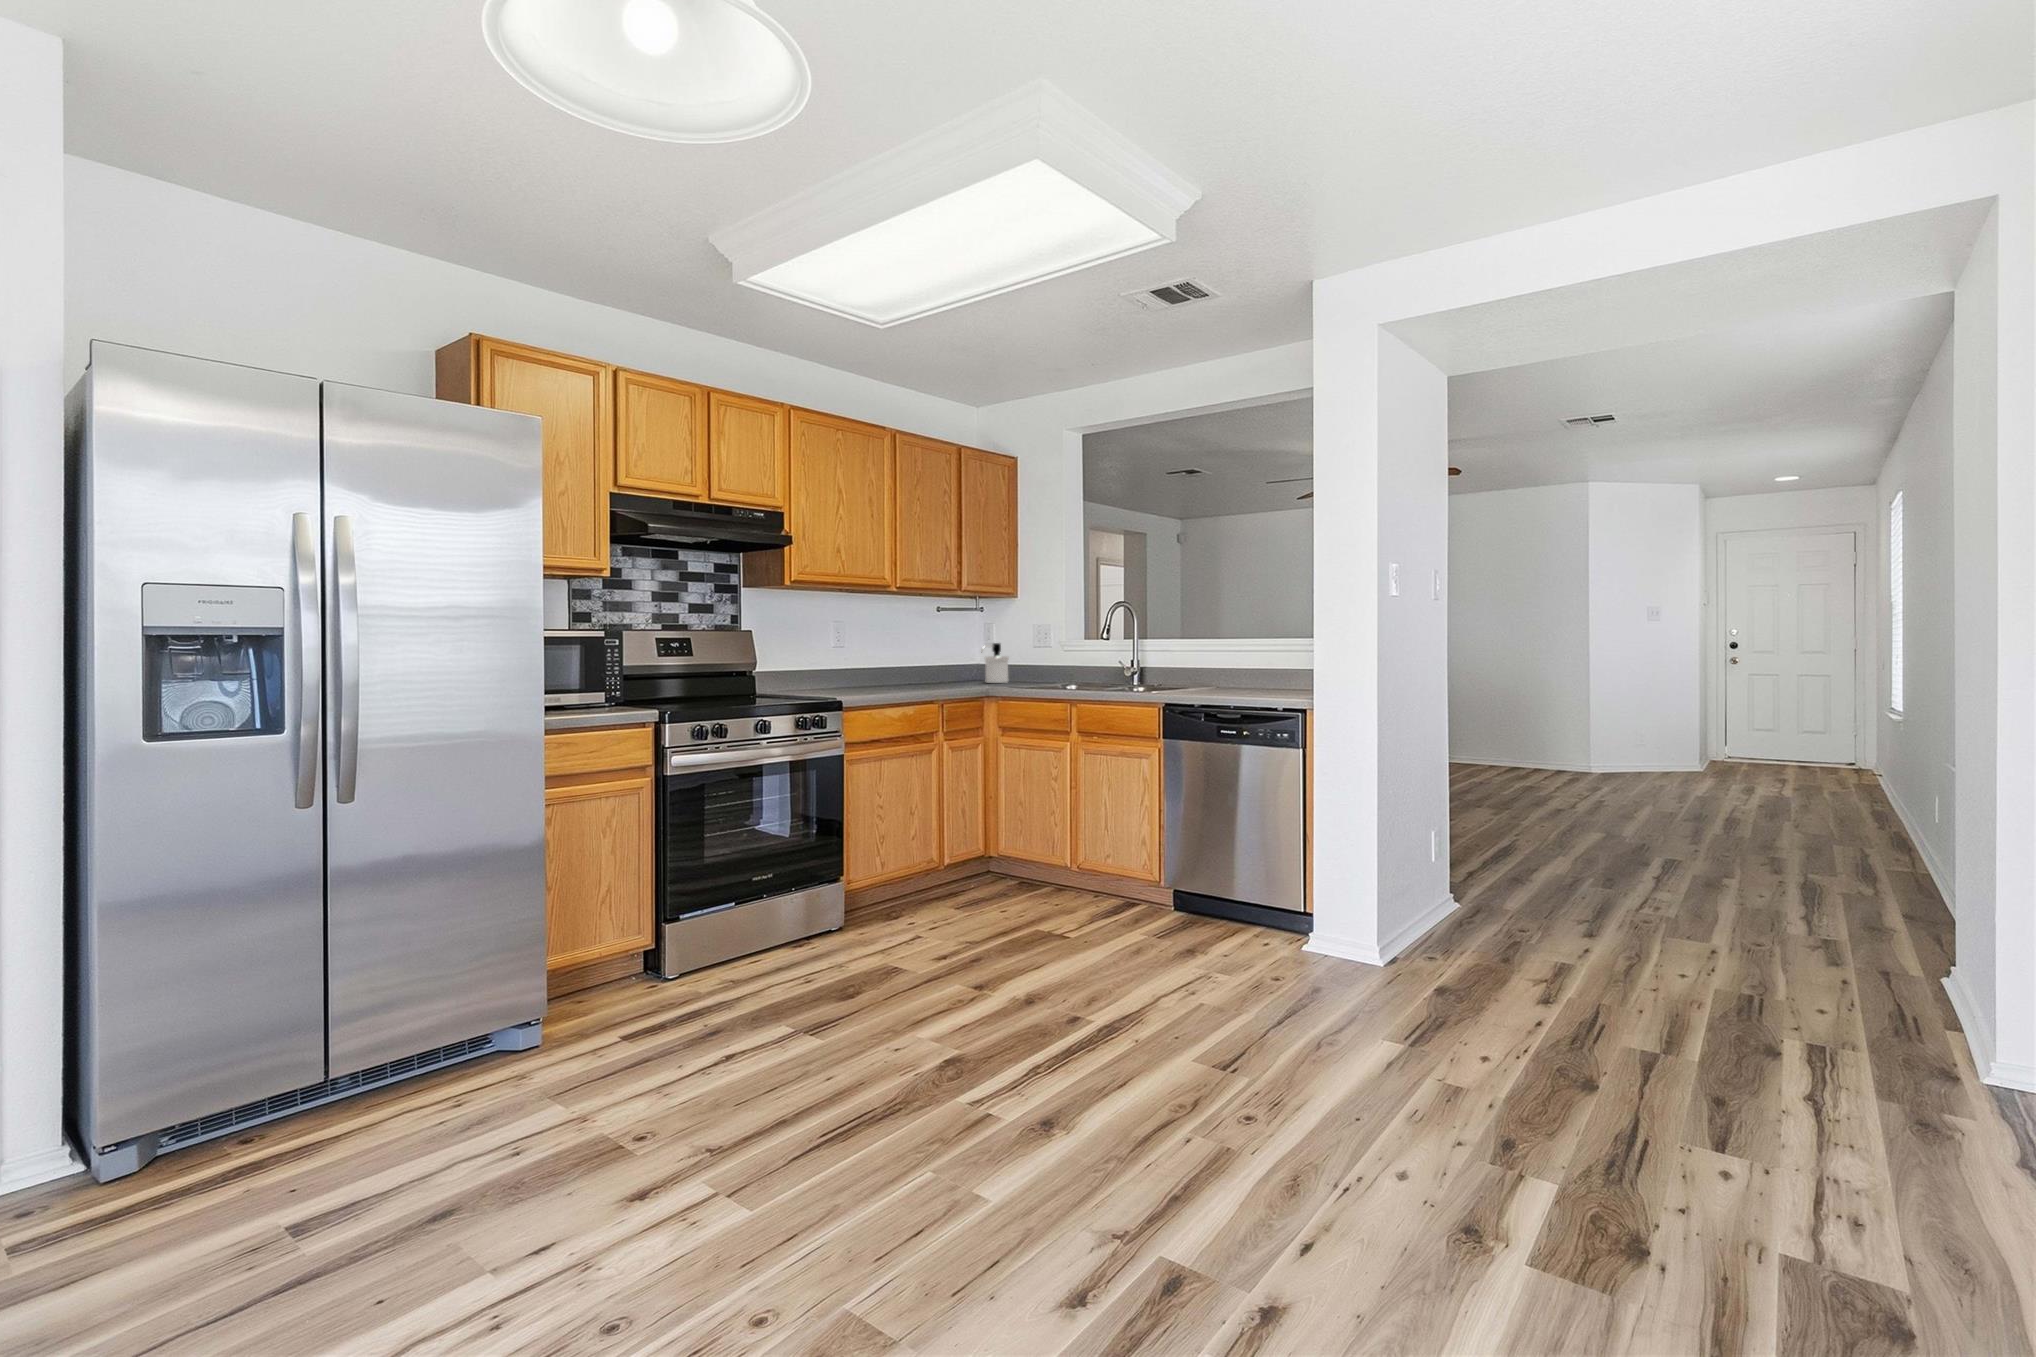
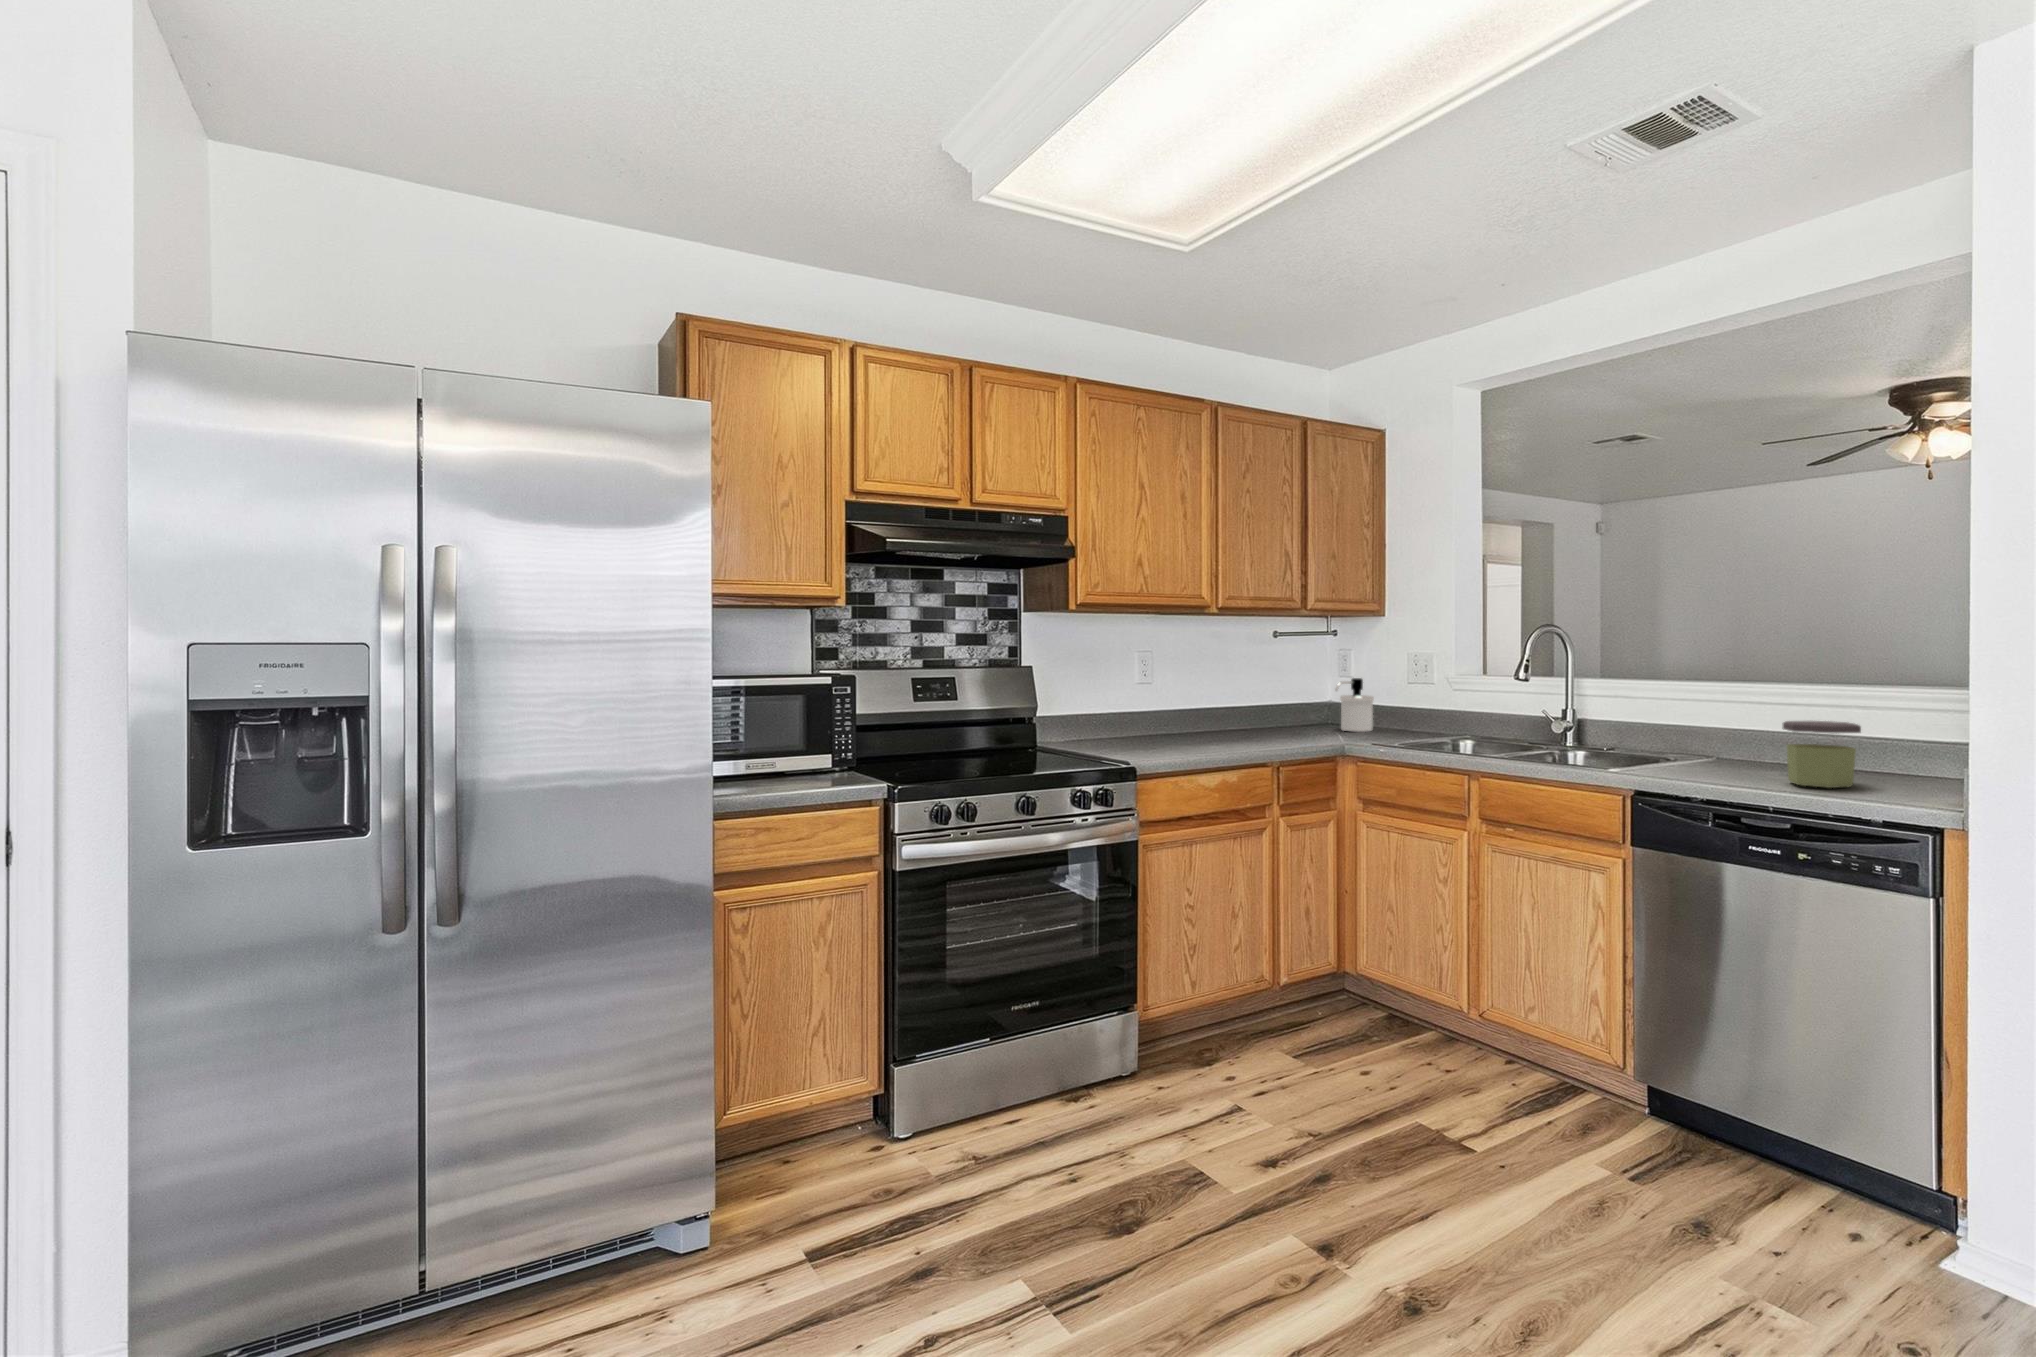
jar: none [1244,656,1282,695] -> present [1783,721,1861,788]

